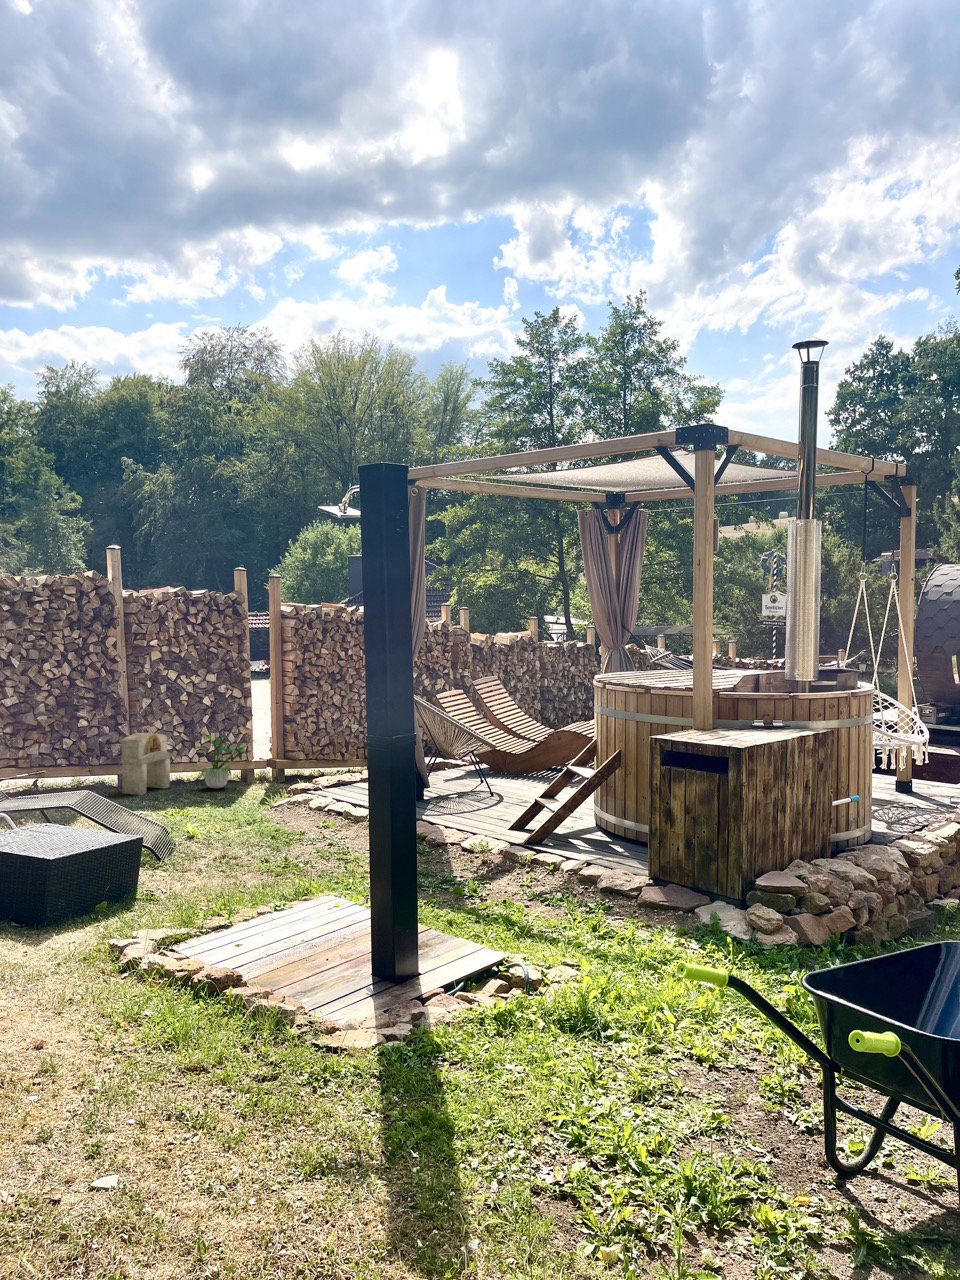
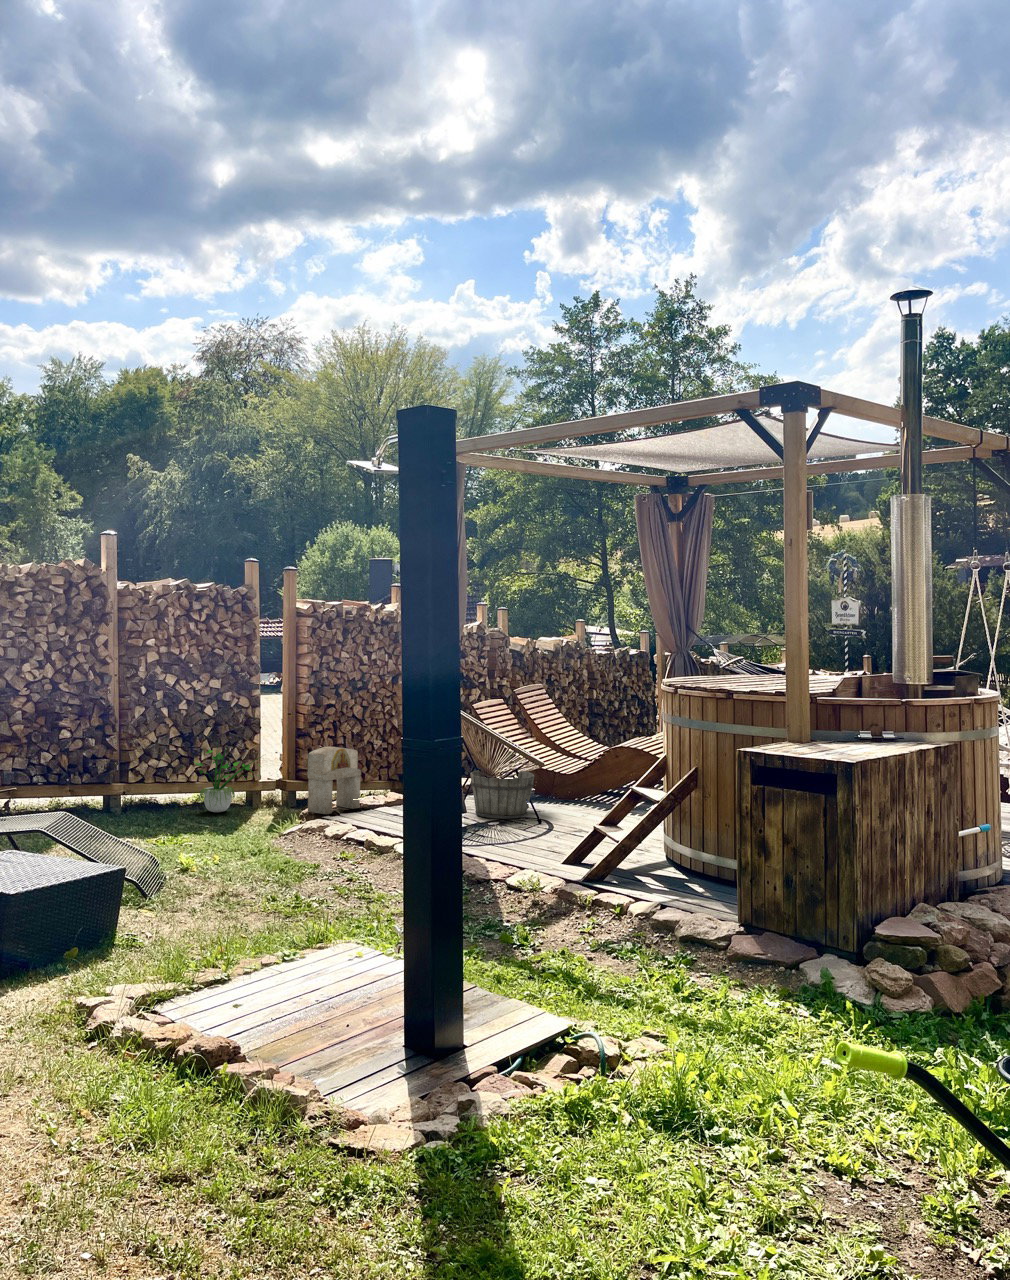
stool: present [121,733,171,795] -> present [308,747,361,814]
wooden bucket: none [433,740,488,792] -> present [470,770,535,819]

